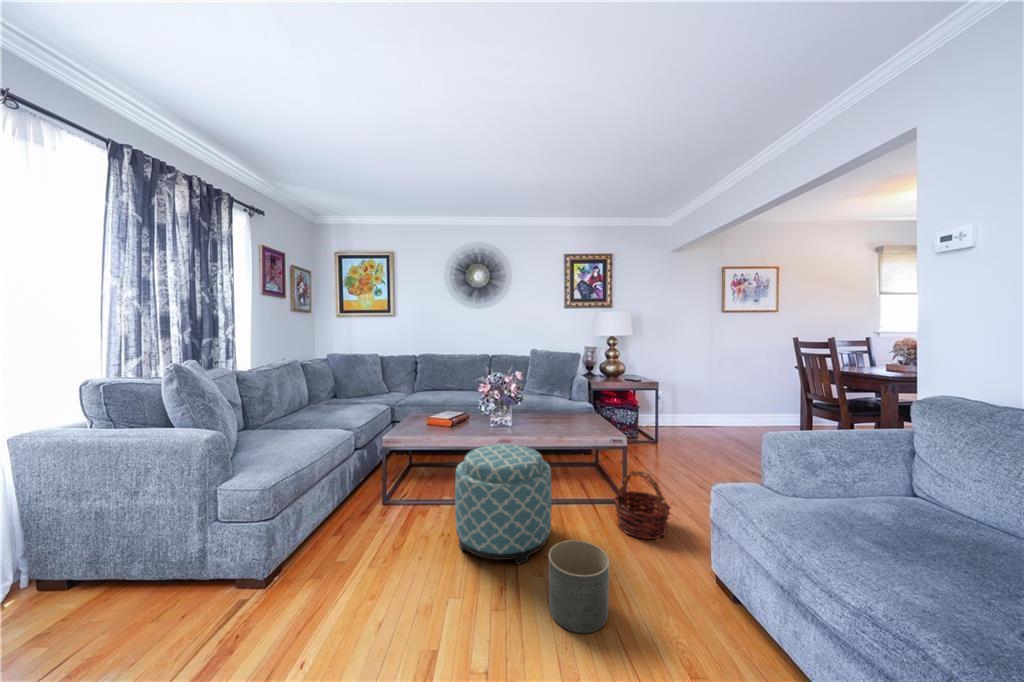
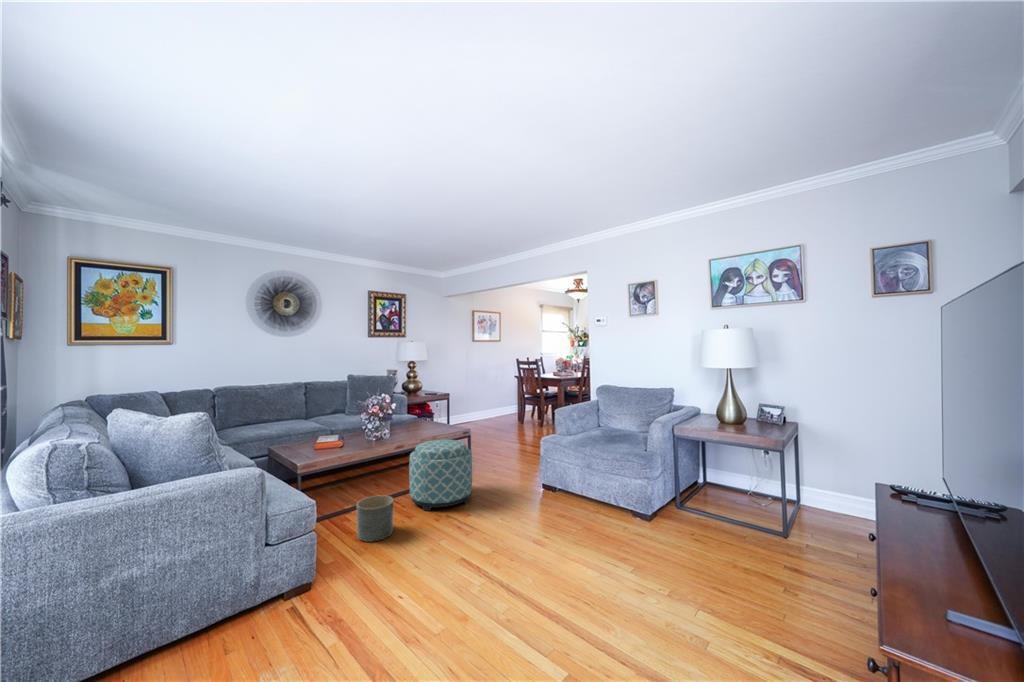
basket: present [614,471,671,539] -> none [483,441,514,478]
planter: present [548,540,609,633] -> present [357,495,394,542]

